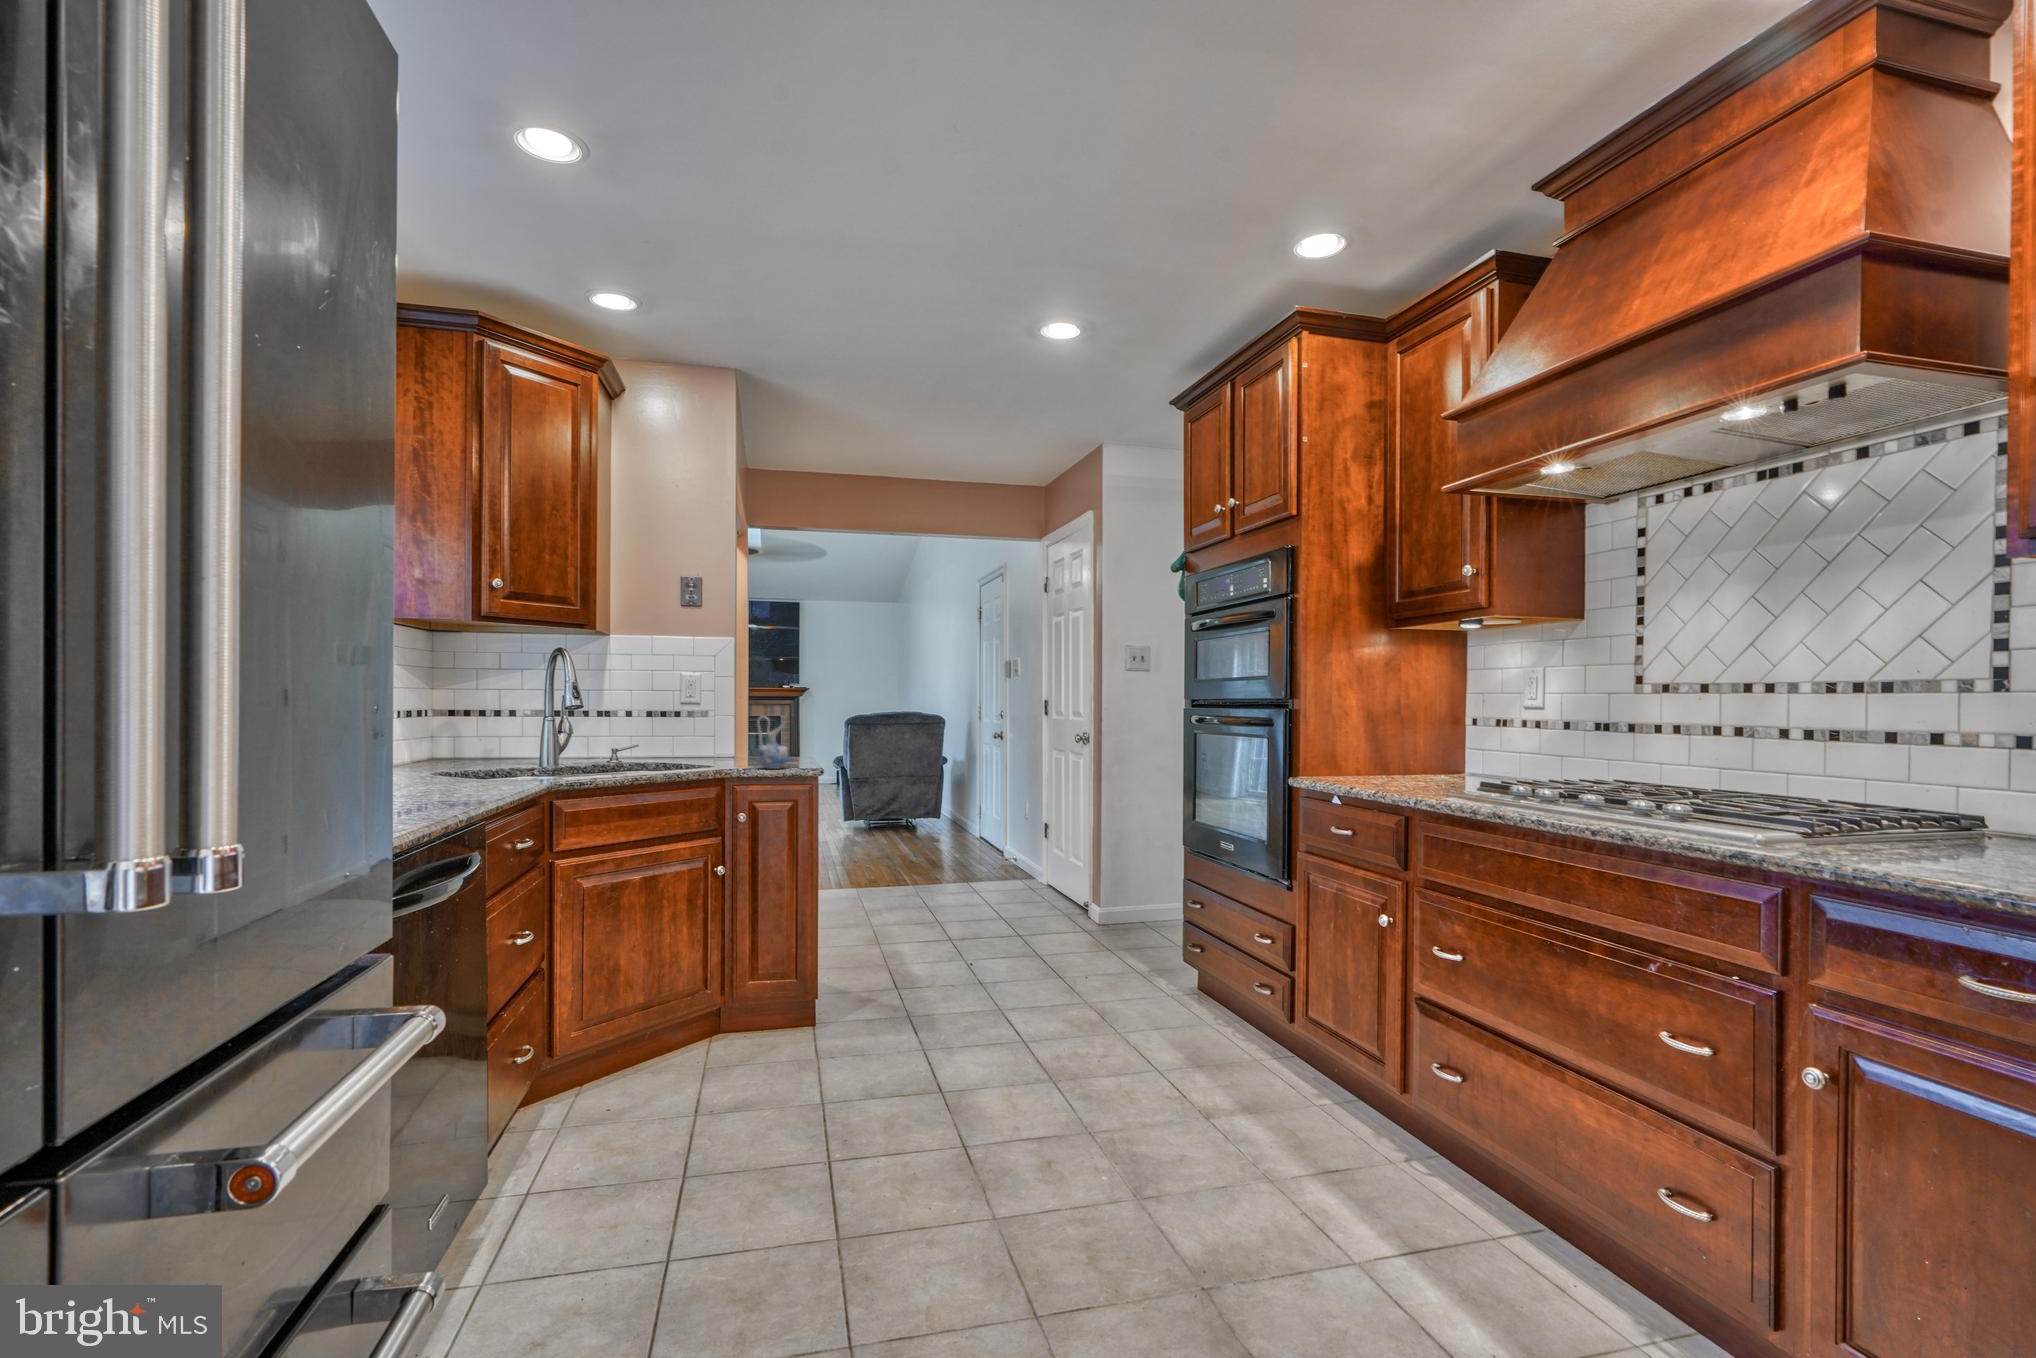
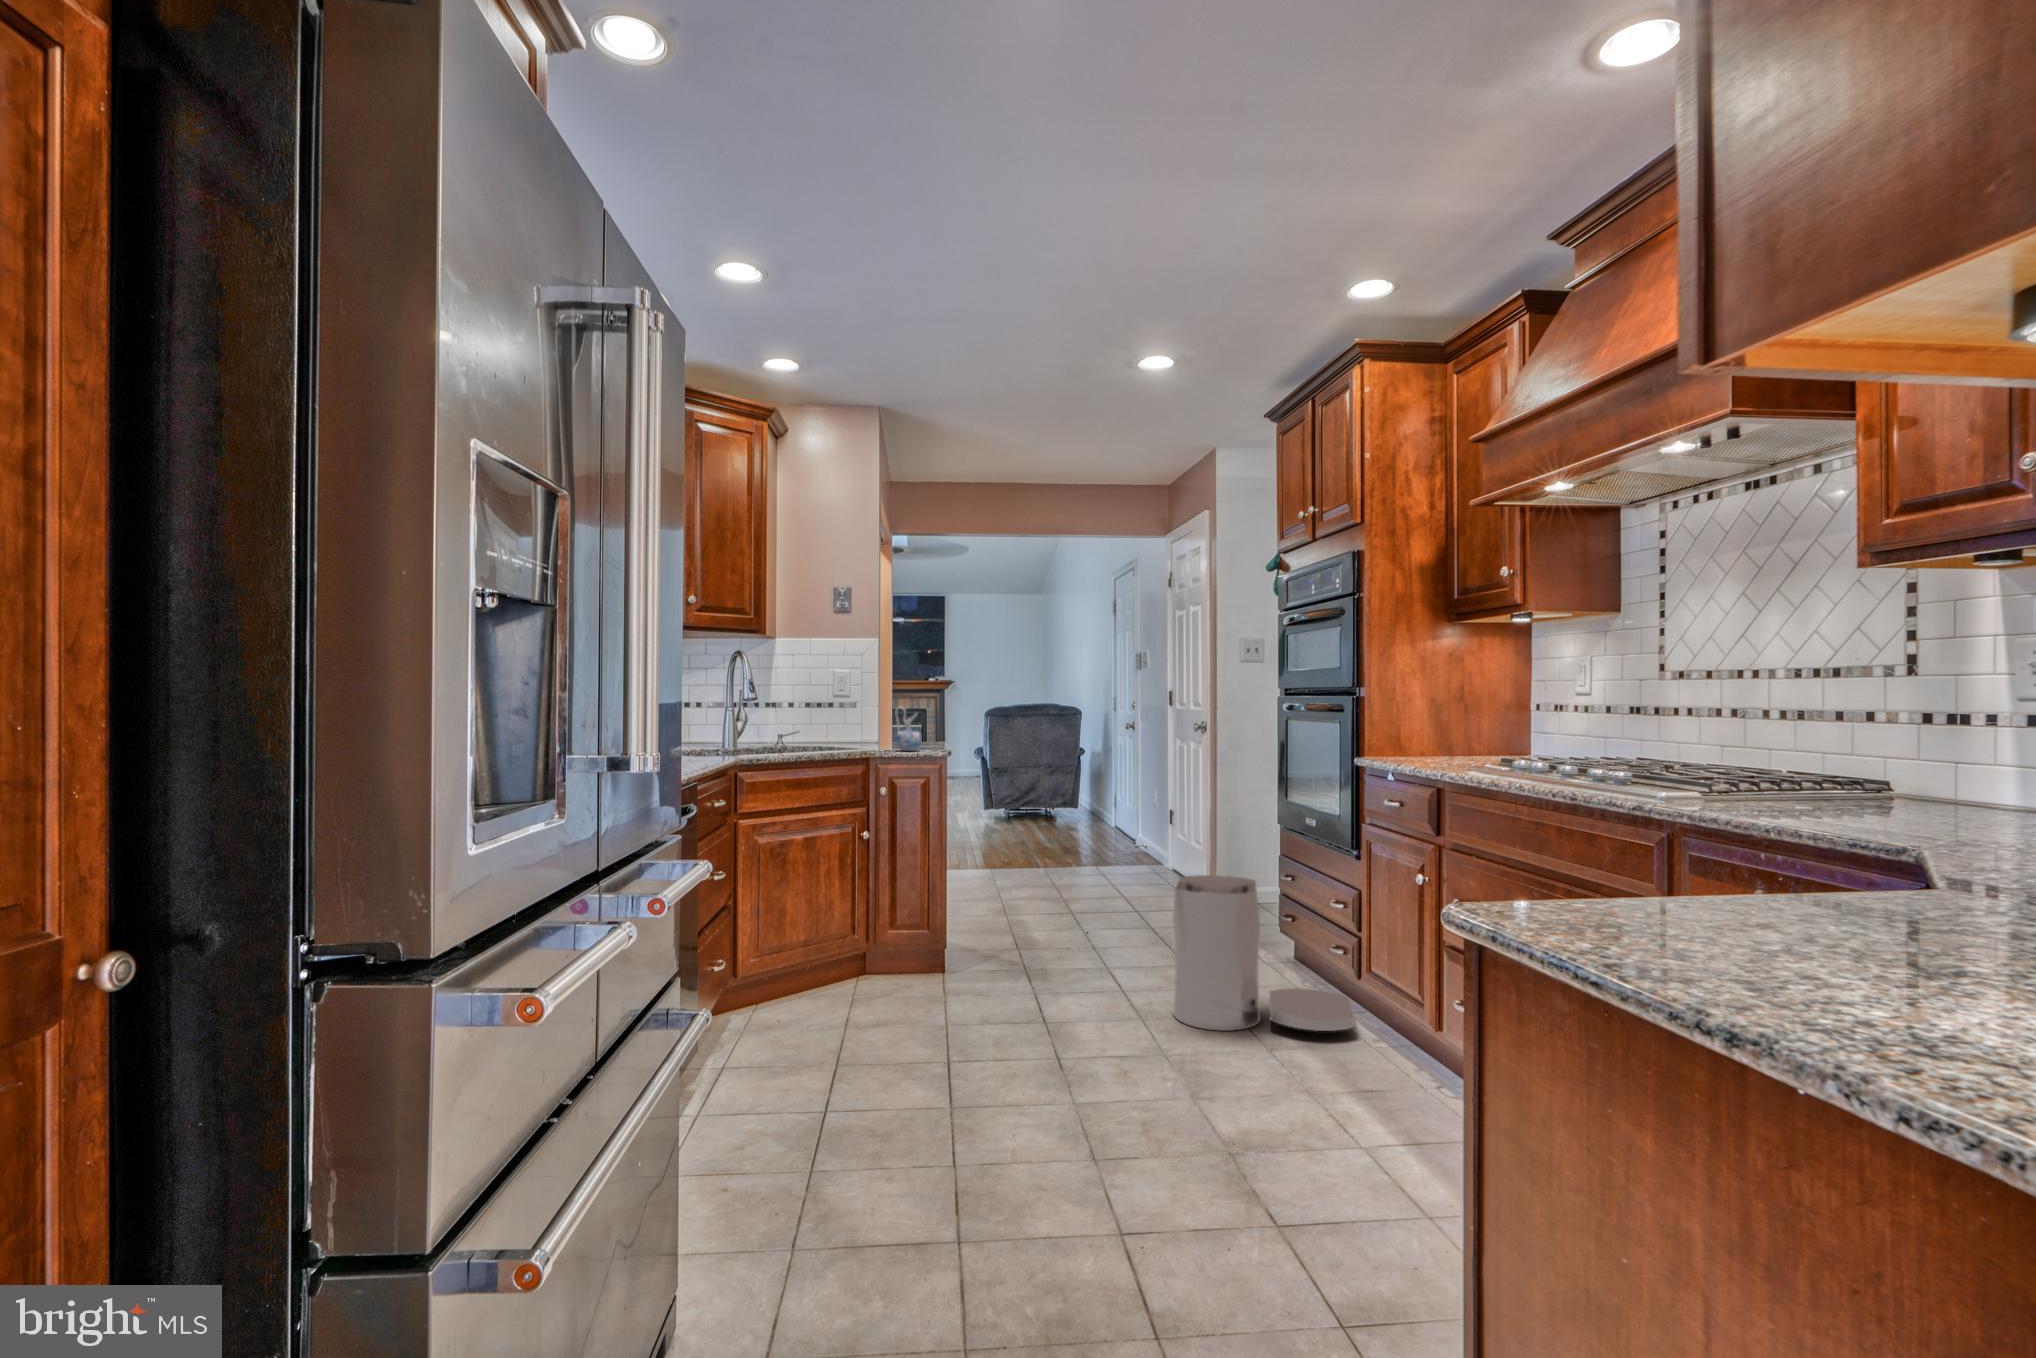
trash can: none [1093,912,1302,1100] -> present [1173,875,1354,1031]

